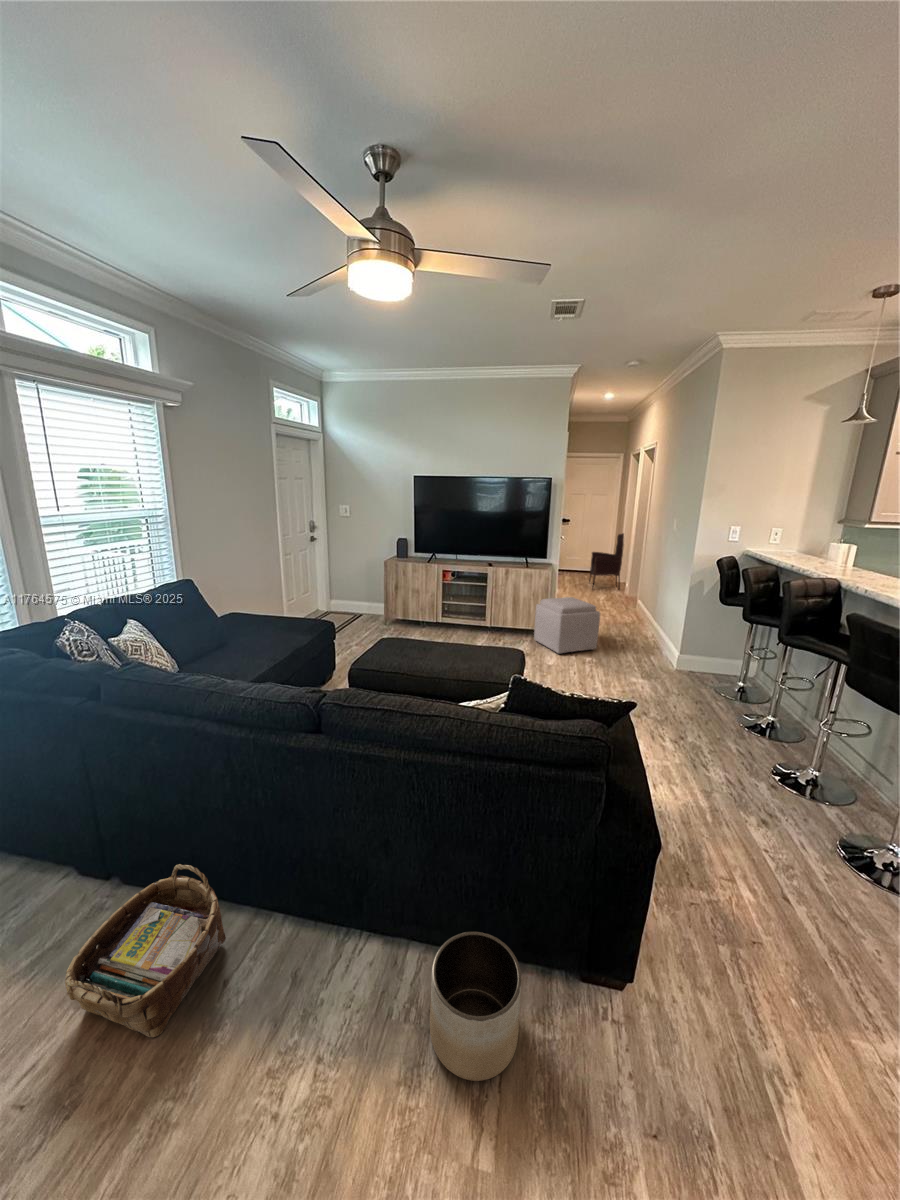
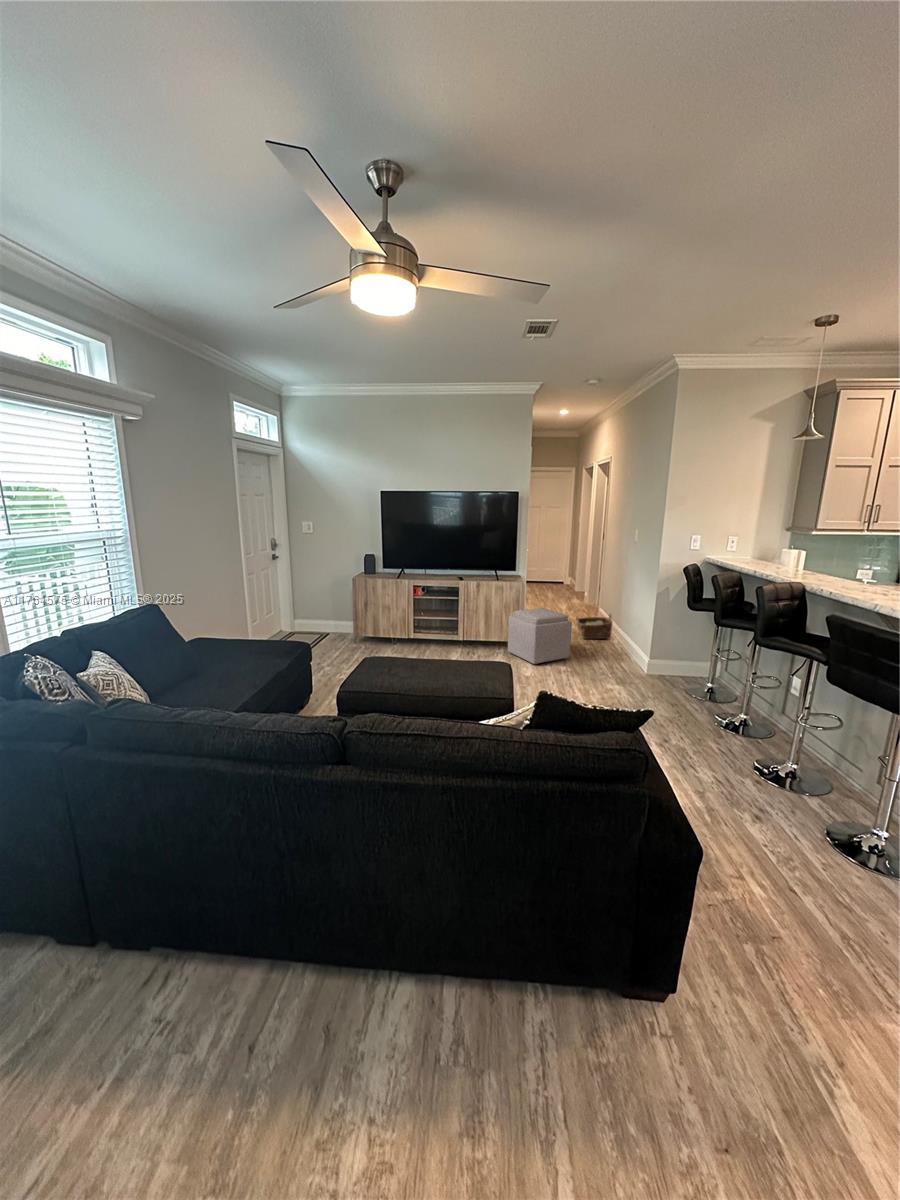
armchair: present [589,533,624,590] -> none [549,544,581,600]
woven basket: present [65,864,226,1038] -> present [576,614,612,639]
planter: present [430,932,522,1081] -> none [483,959,579,1120]

